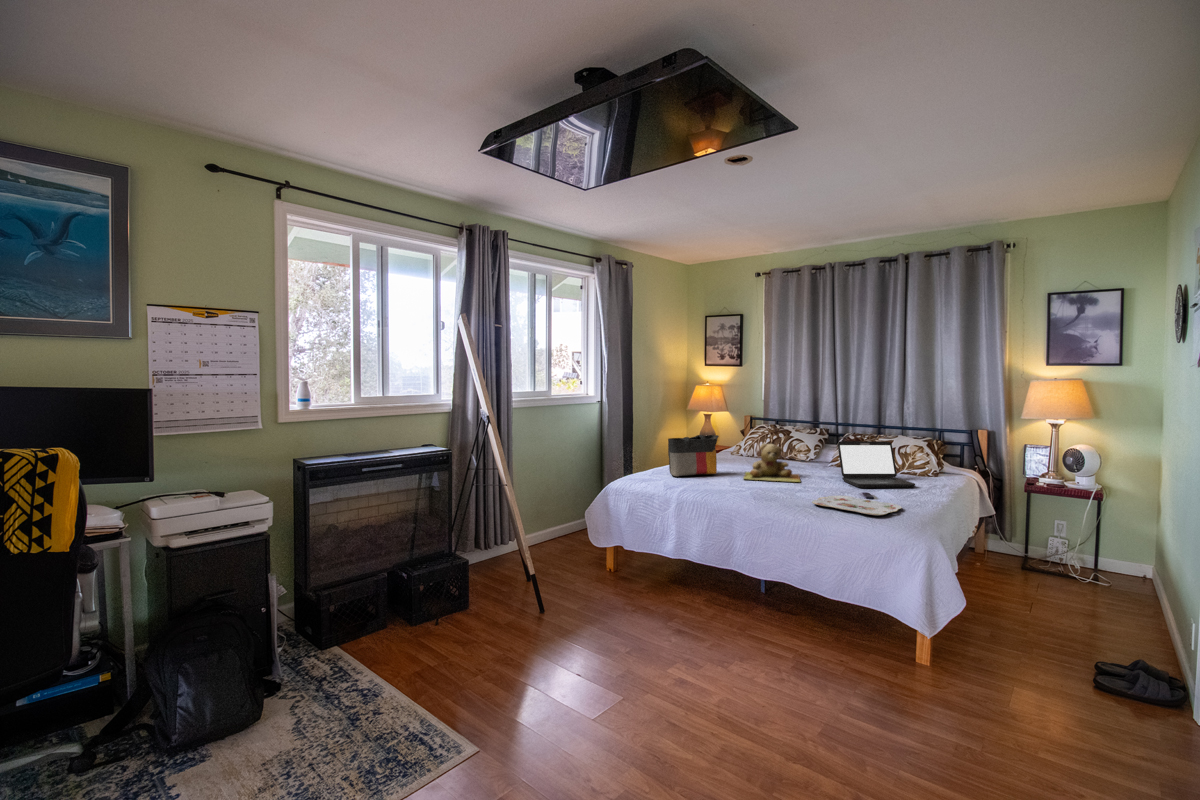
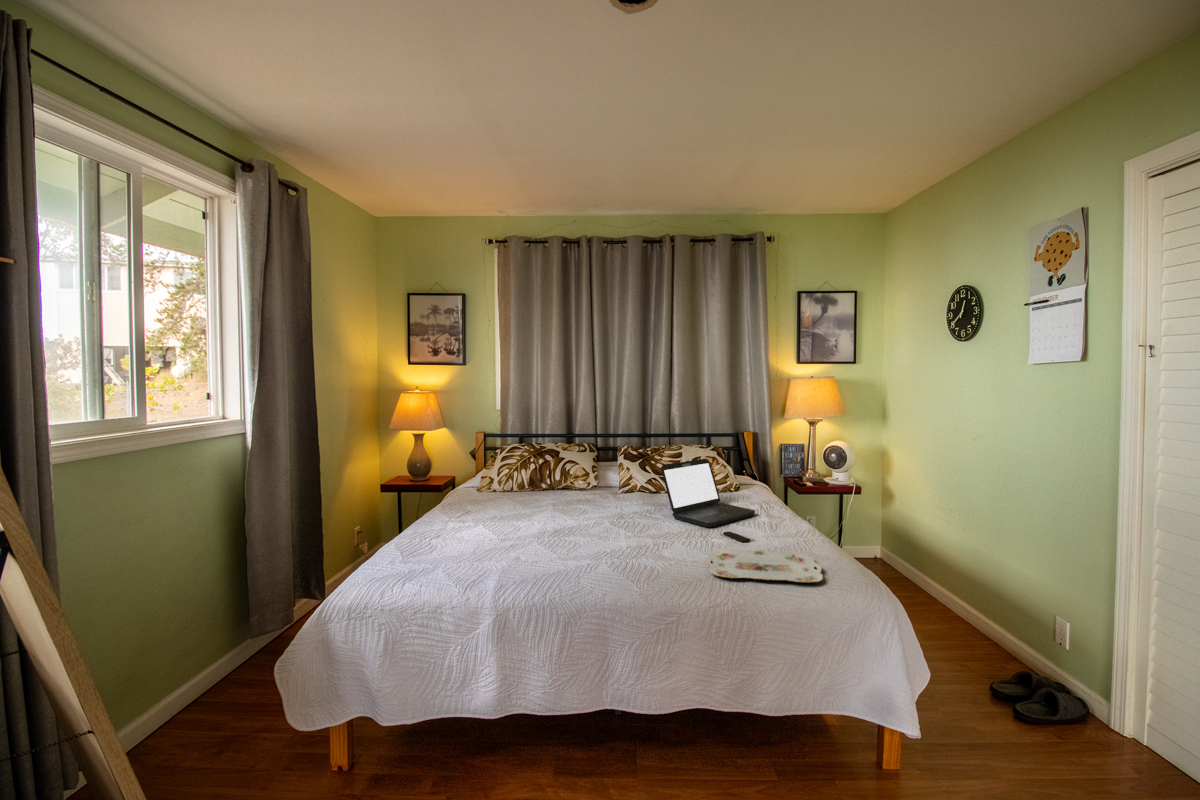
tote bag: present [668,435,719,476] -> none [433,474,510,555]
teddy bear: present [743,444,800,482] -> none [539,478,635,540]

